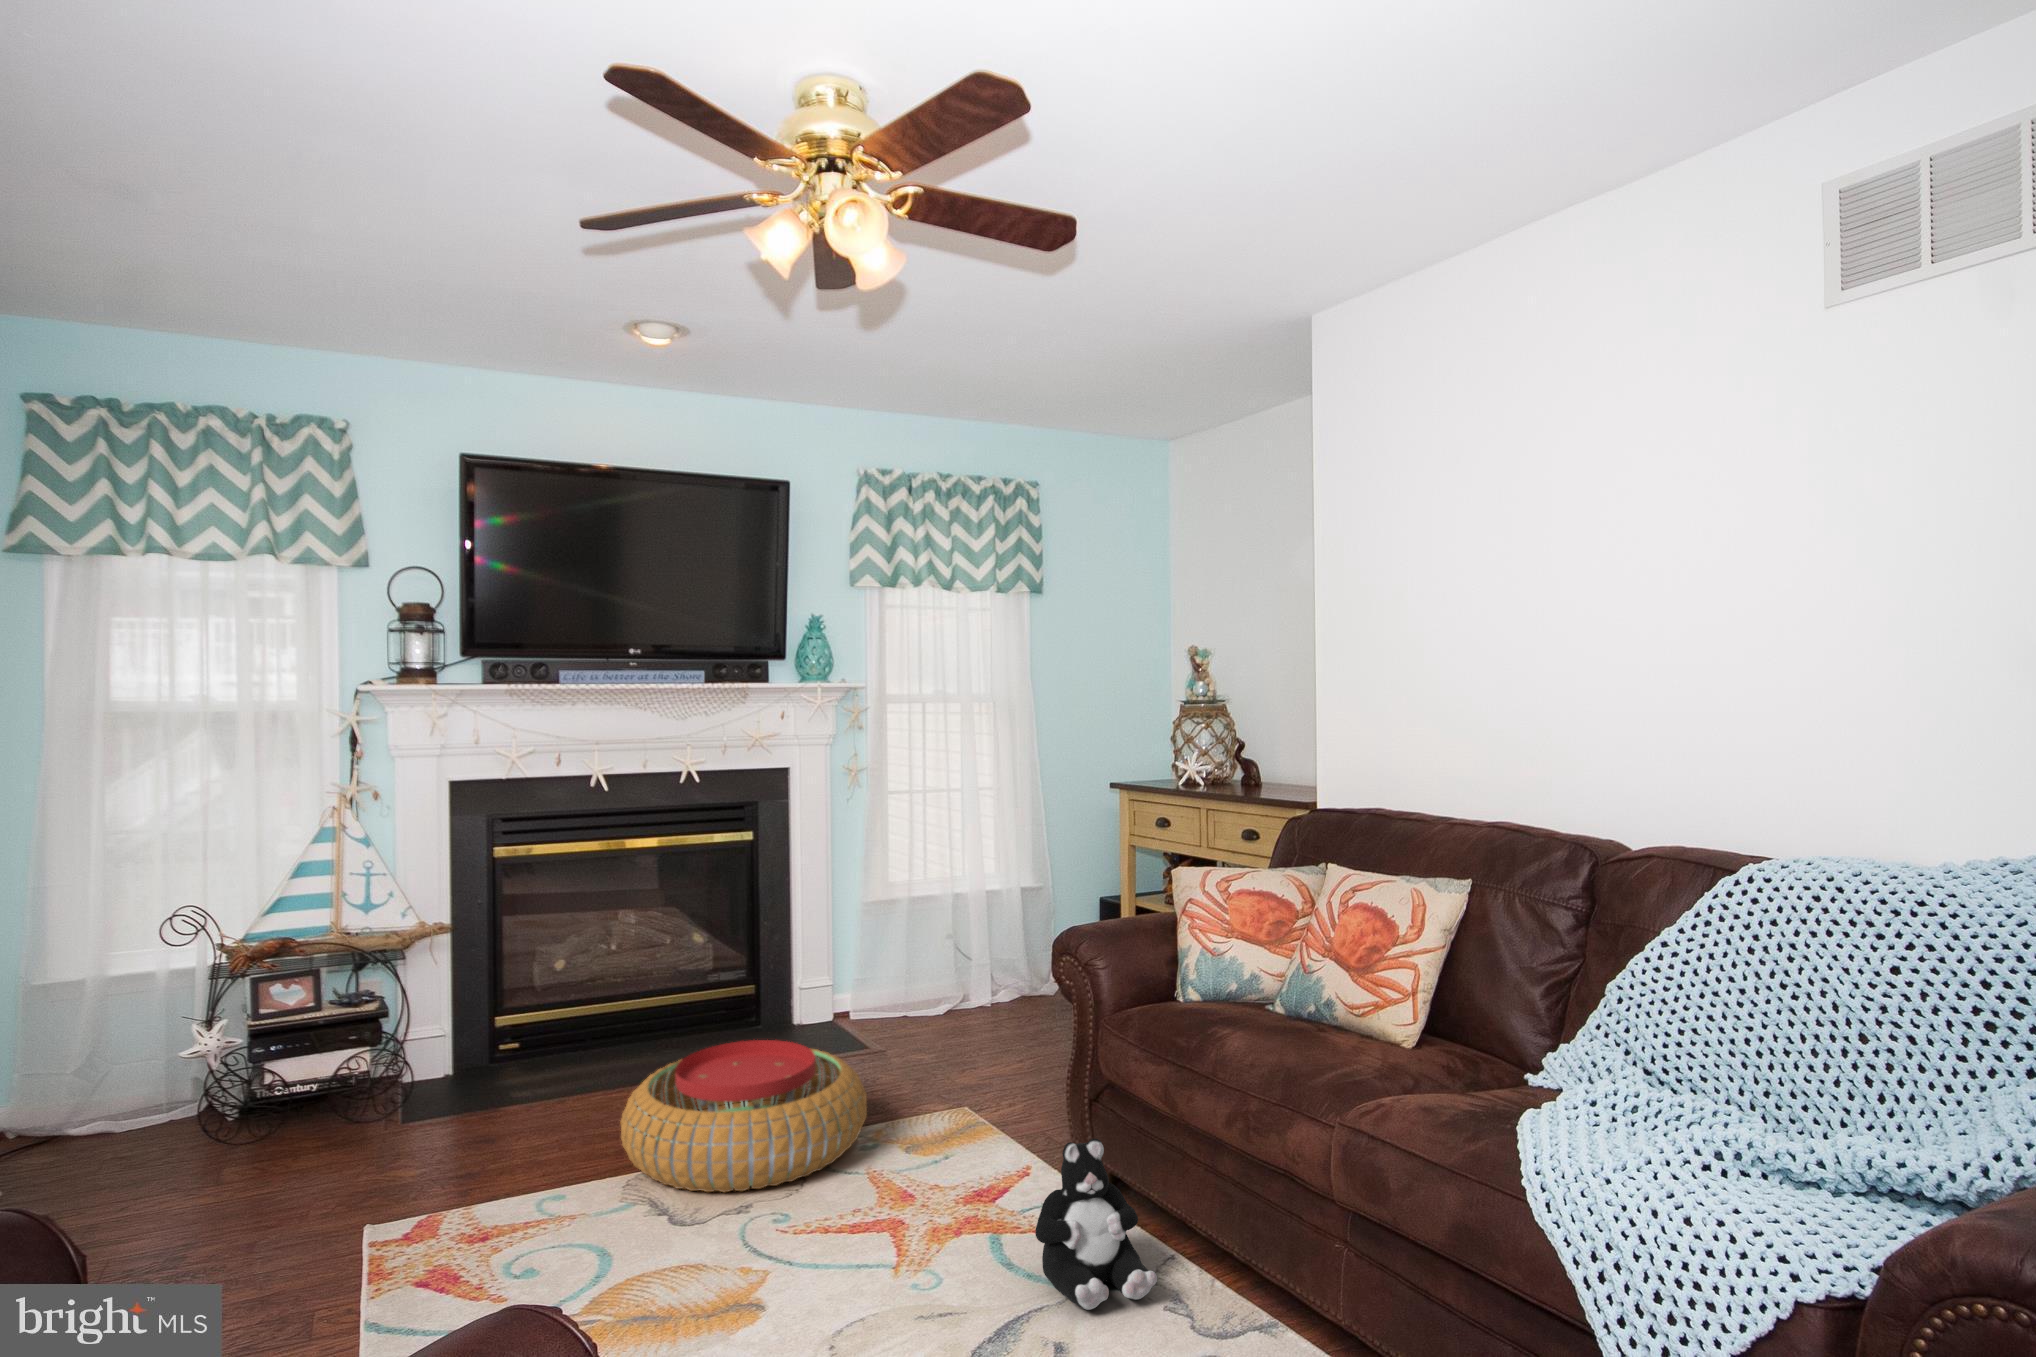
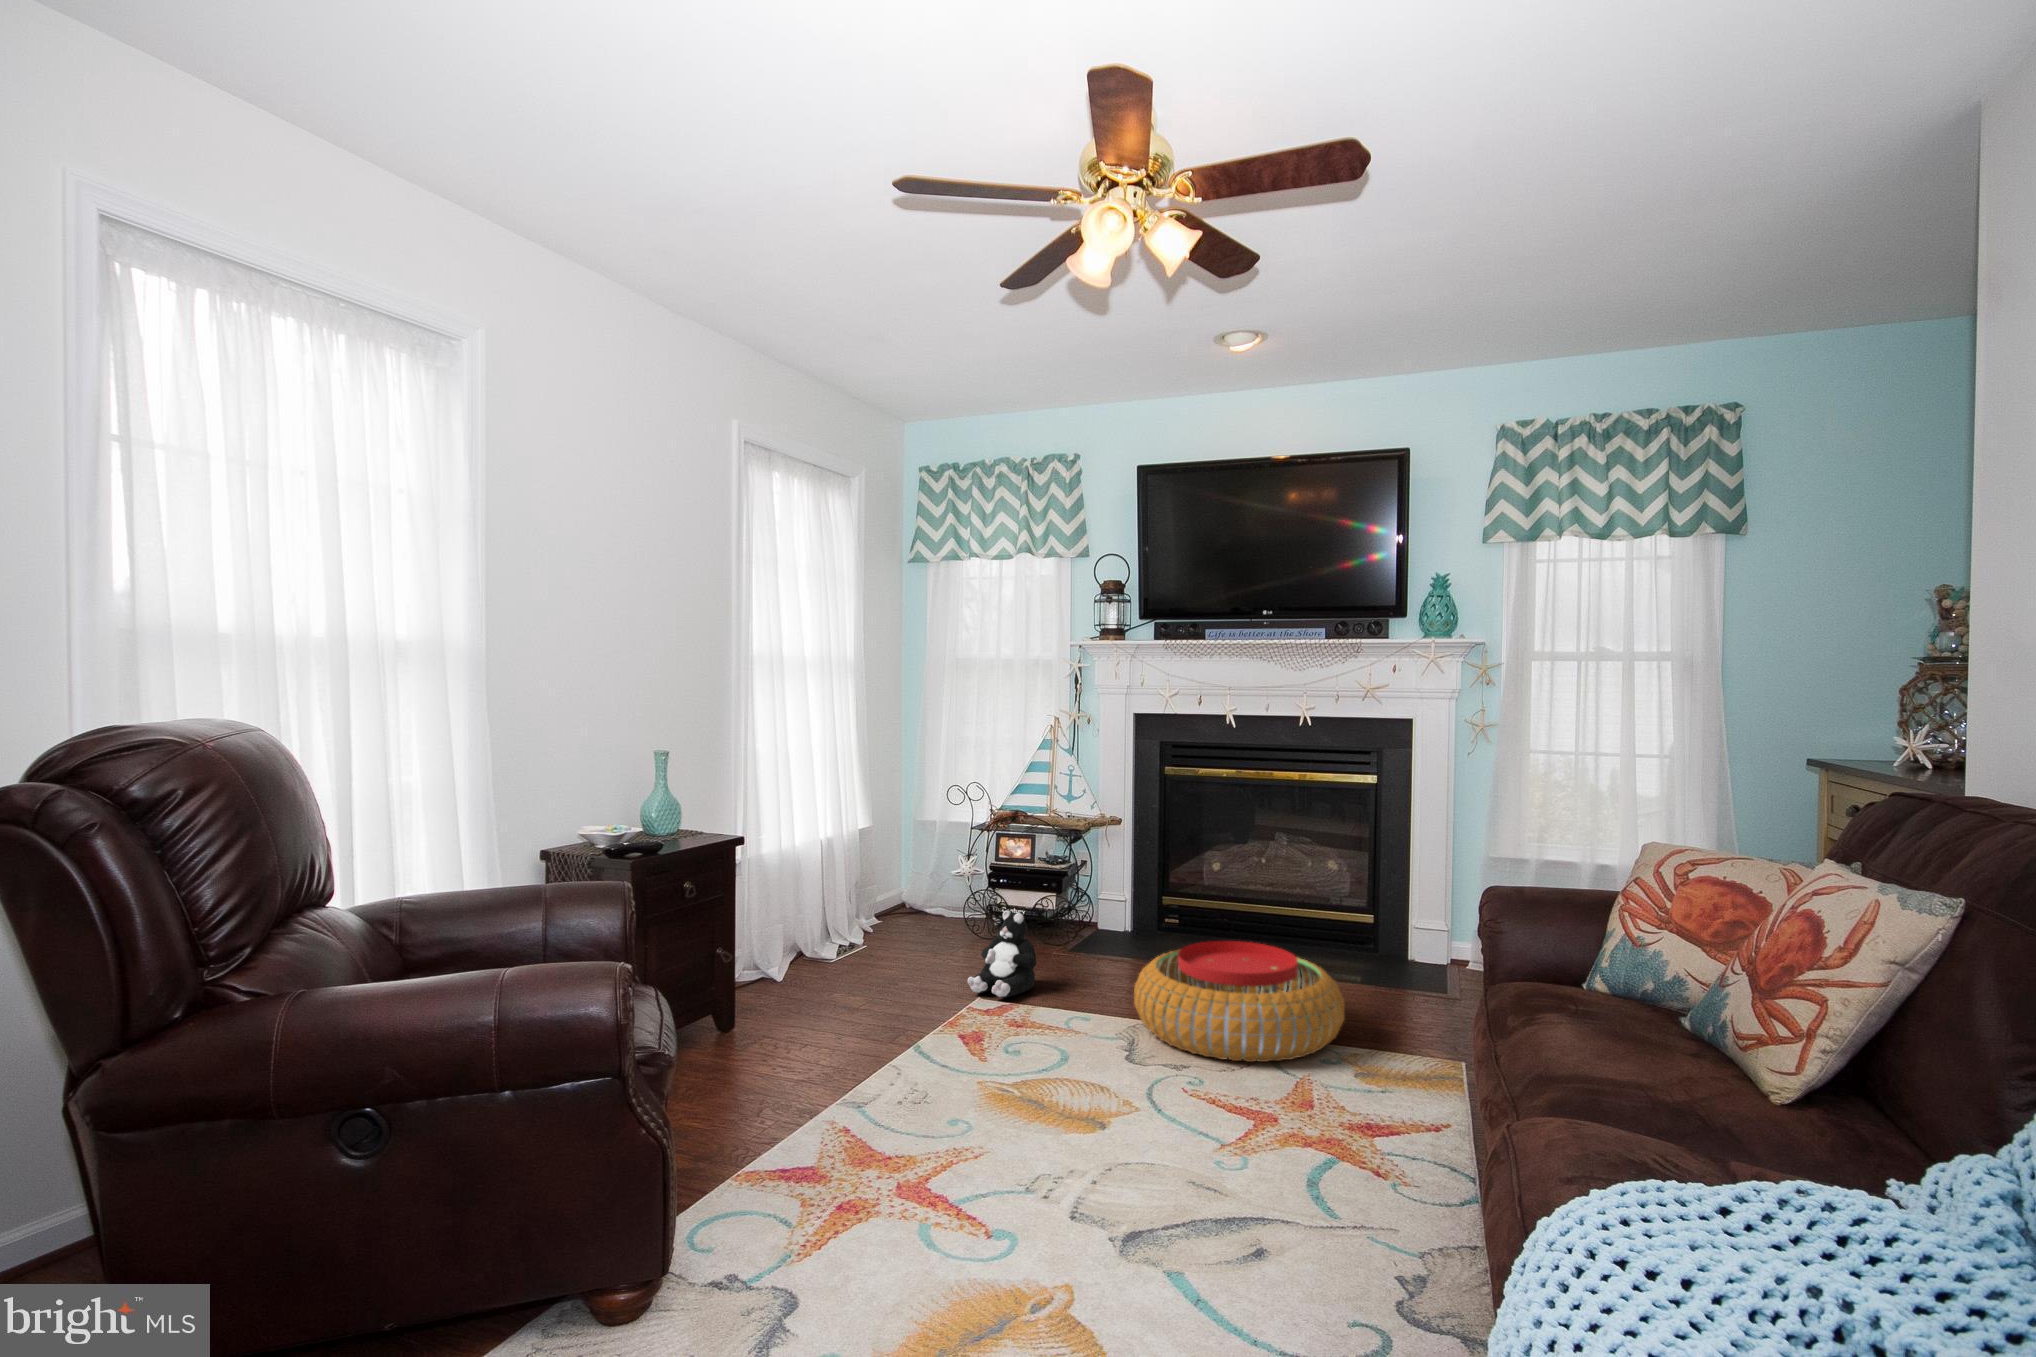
plush toy: present [1035,1139,1157,1310] -> present [967,910,1036,998]

